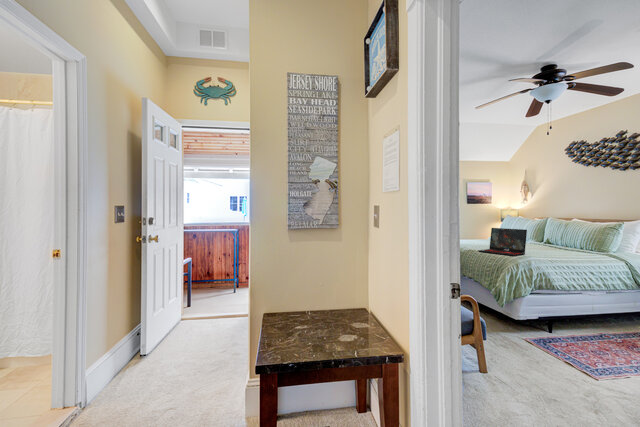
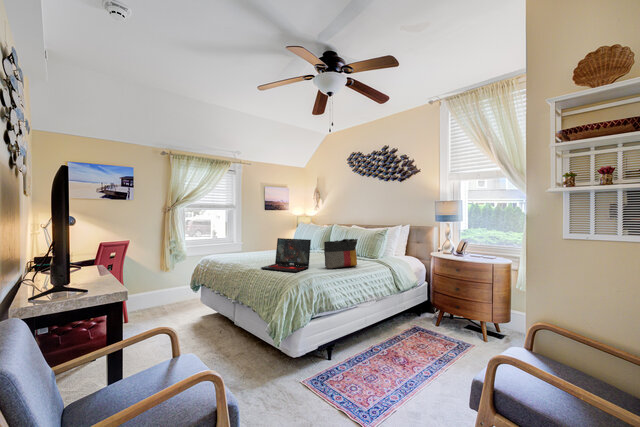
tote bag: none [541,230,582,256] -> present [324,239,358,268]

